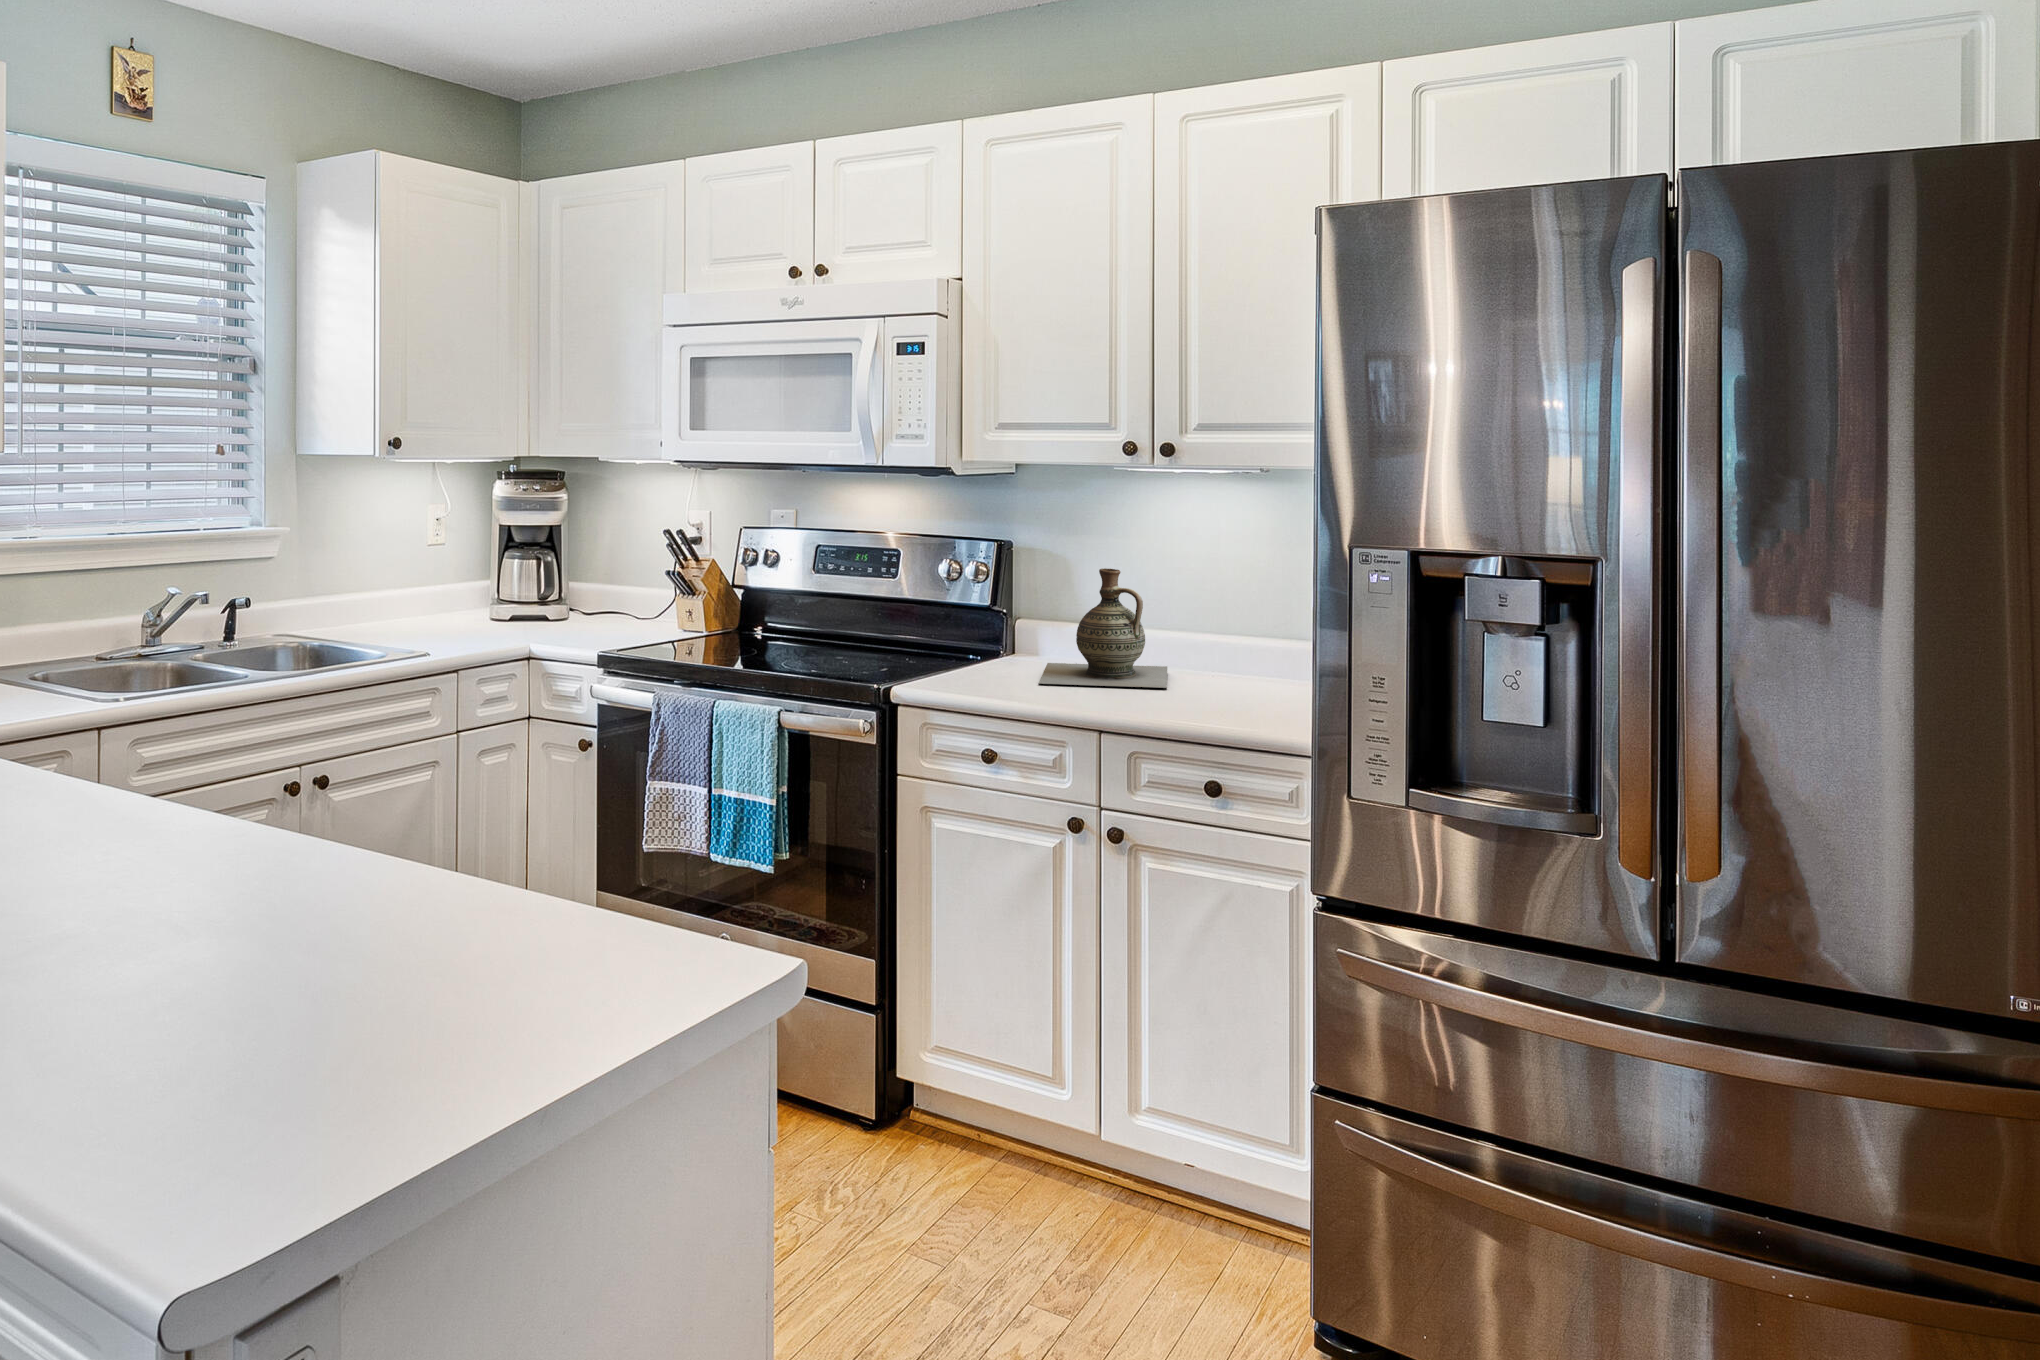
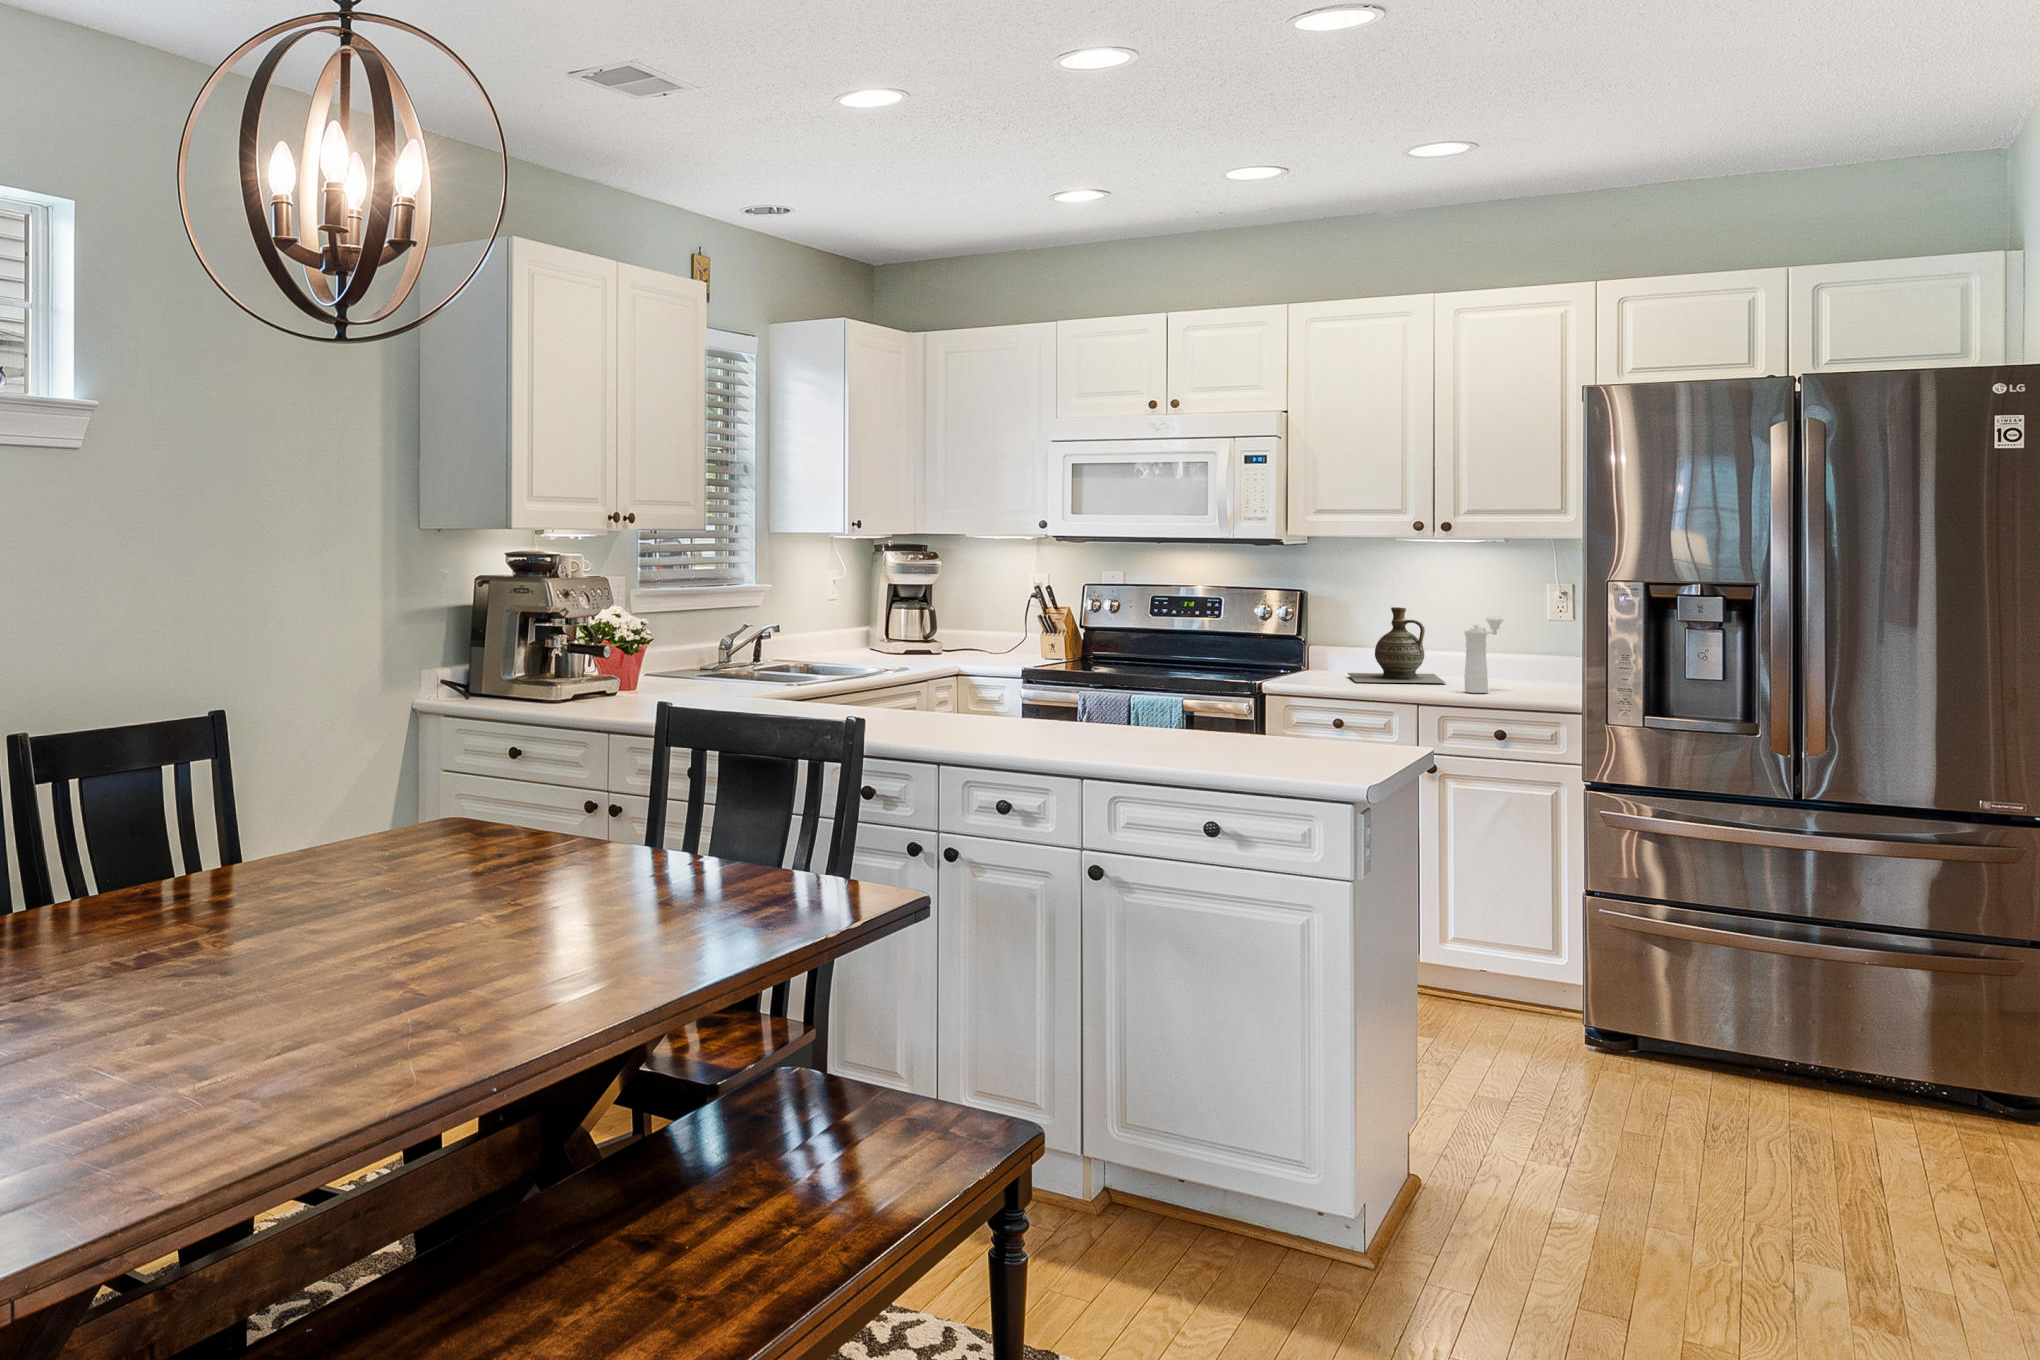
pepper mill: none [1171,587,1237,715] -> present [1464,615,1504,693]

